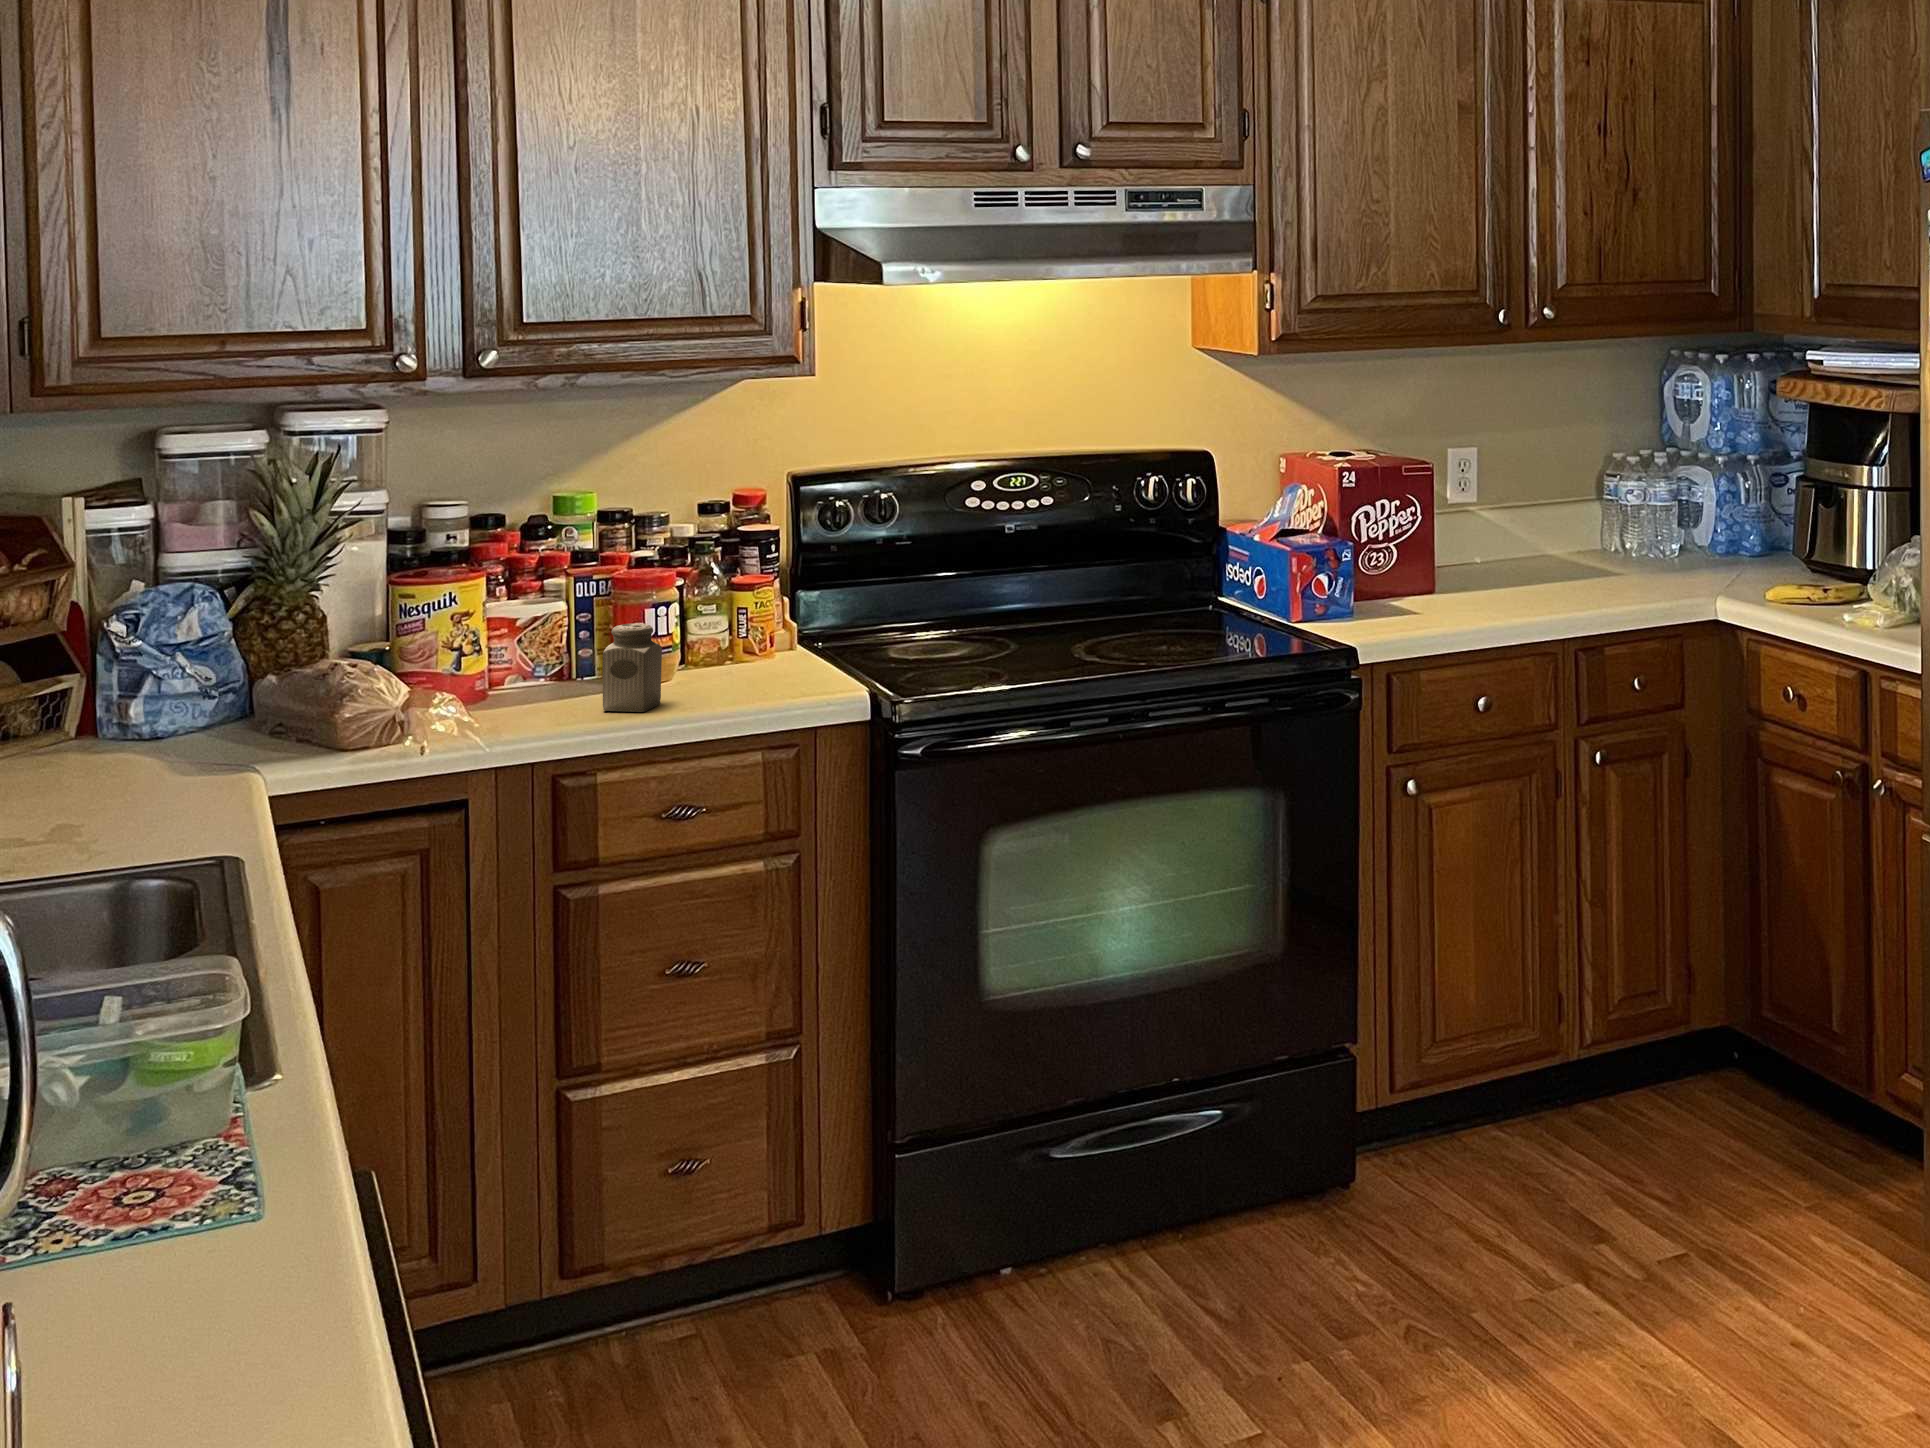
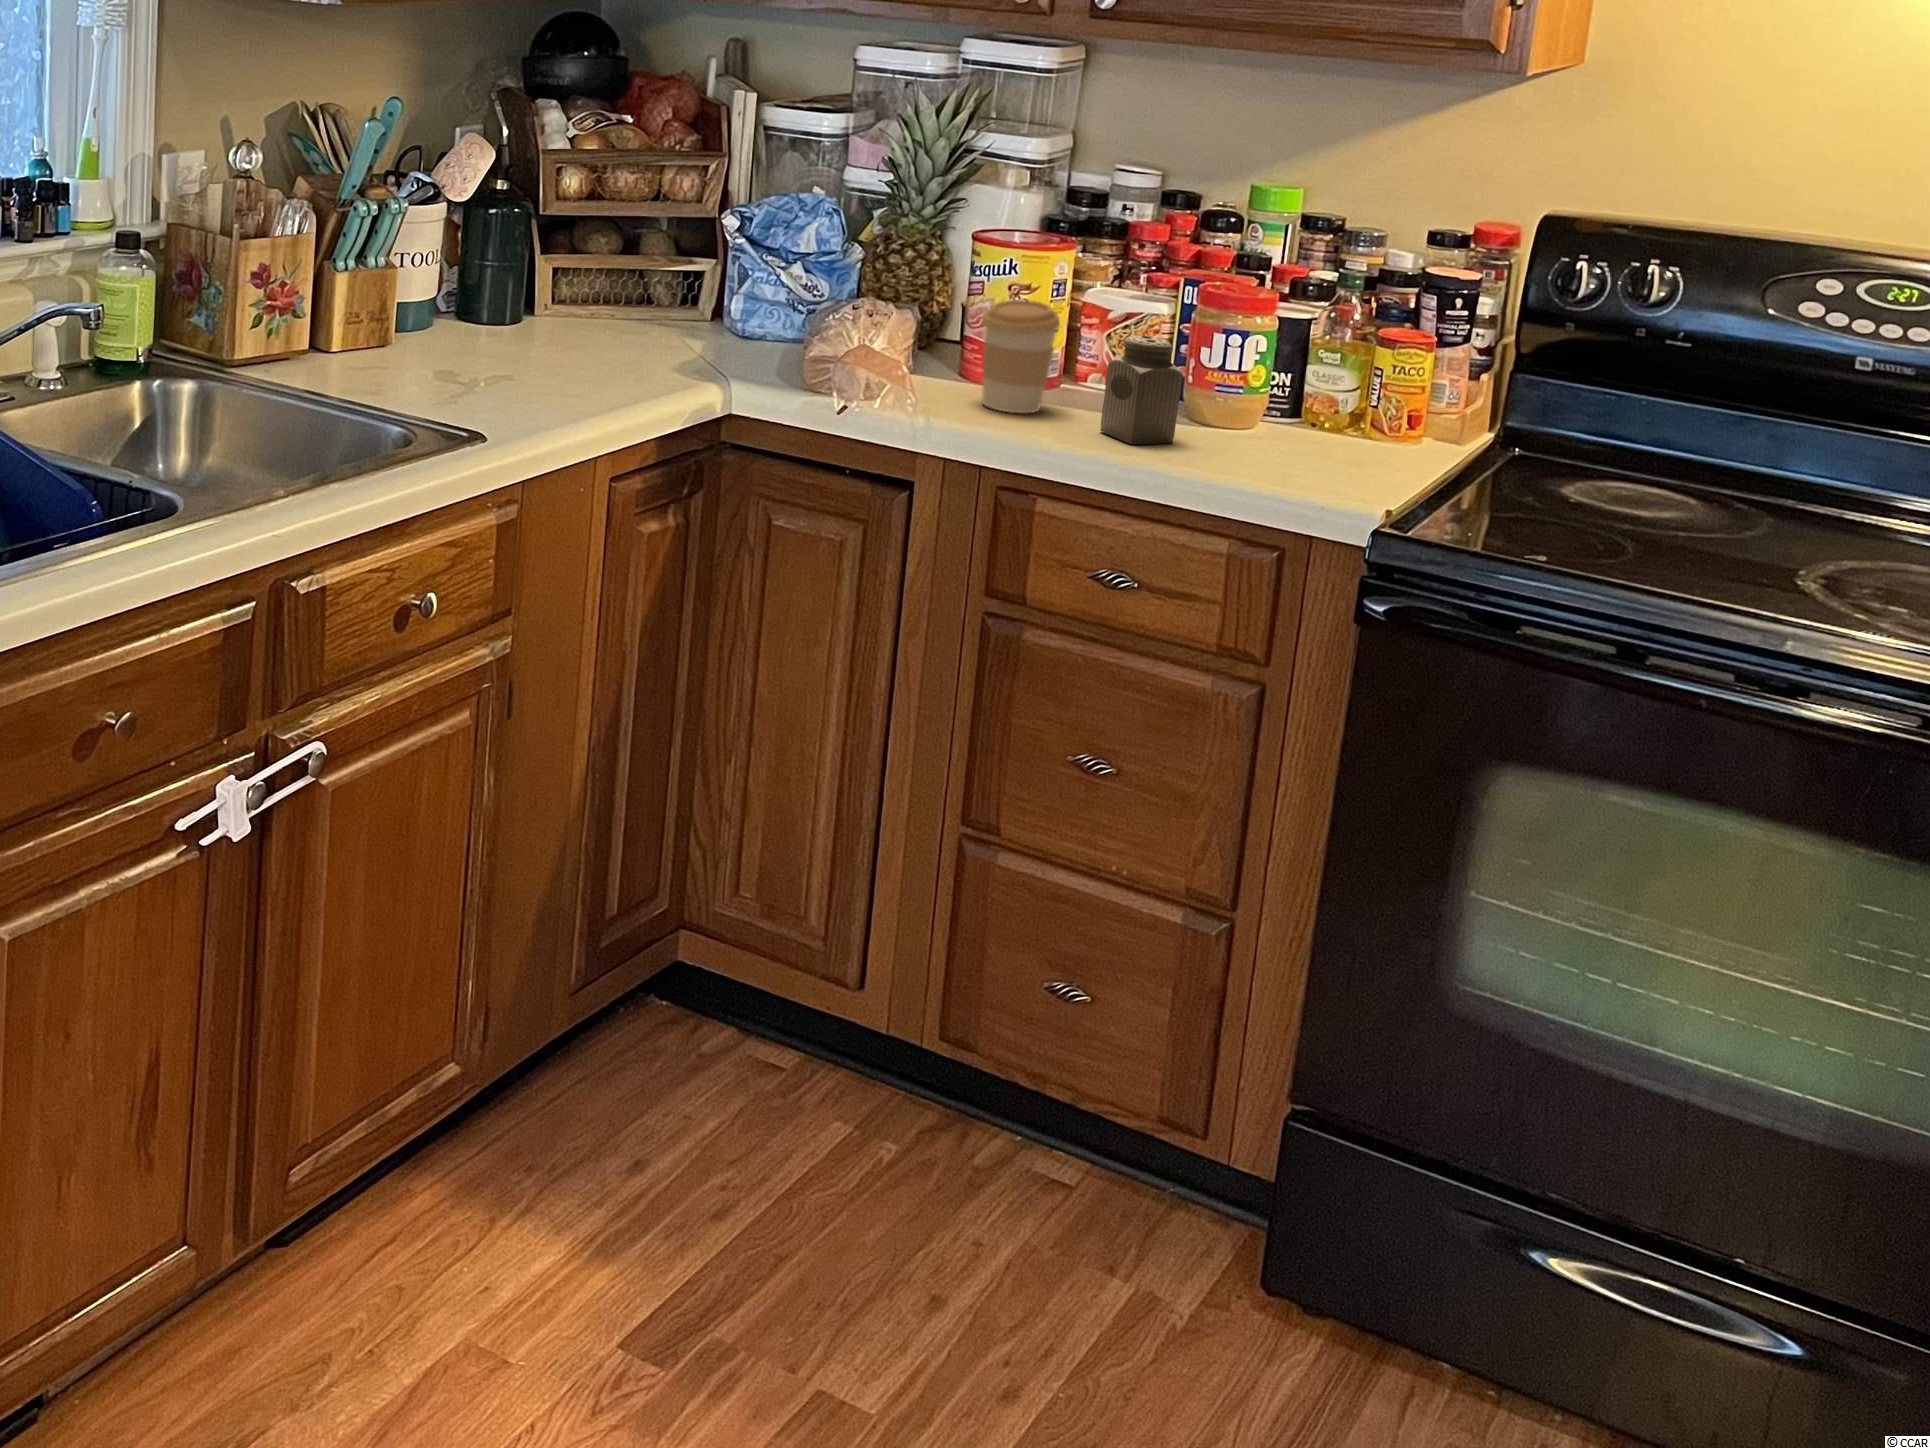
coffee cup: none [469,621,541,721] -> present [982,300,1060,413]

